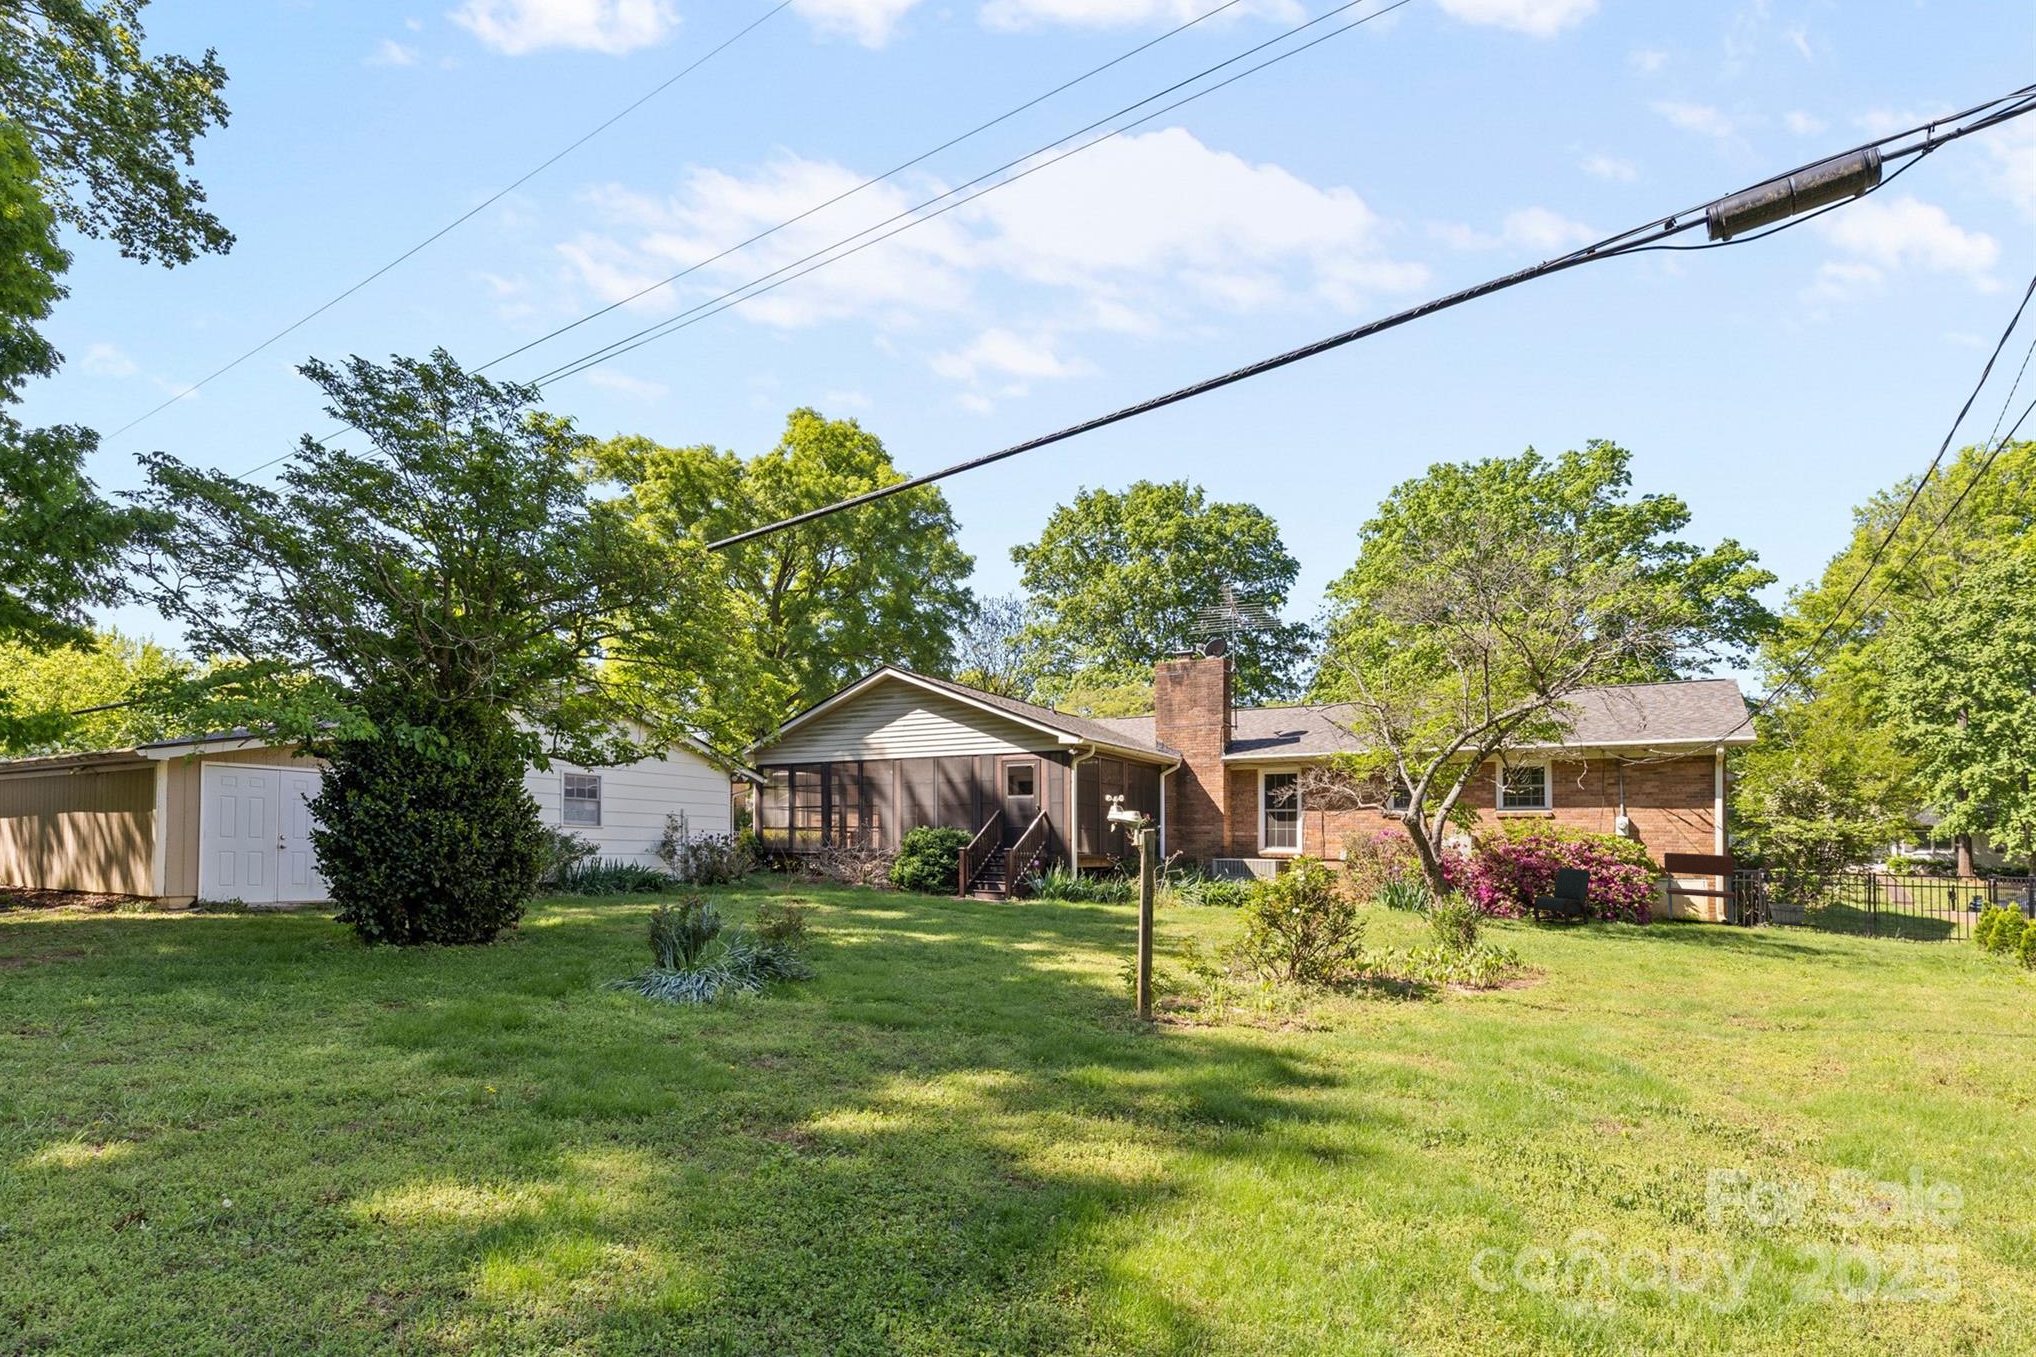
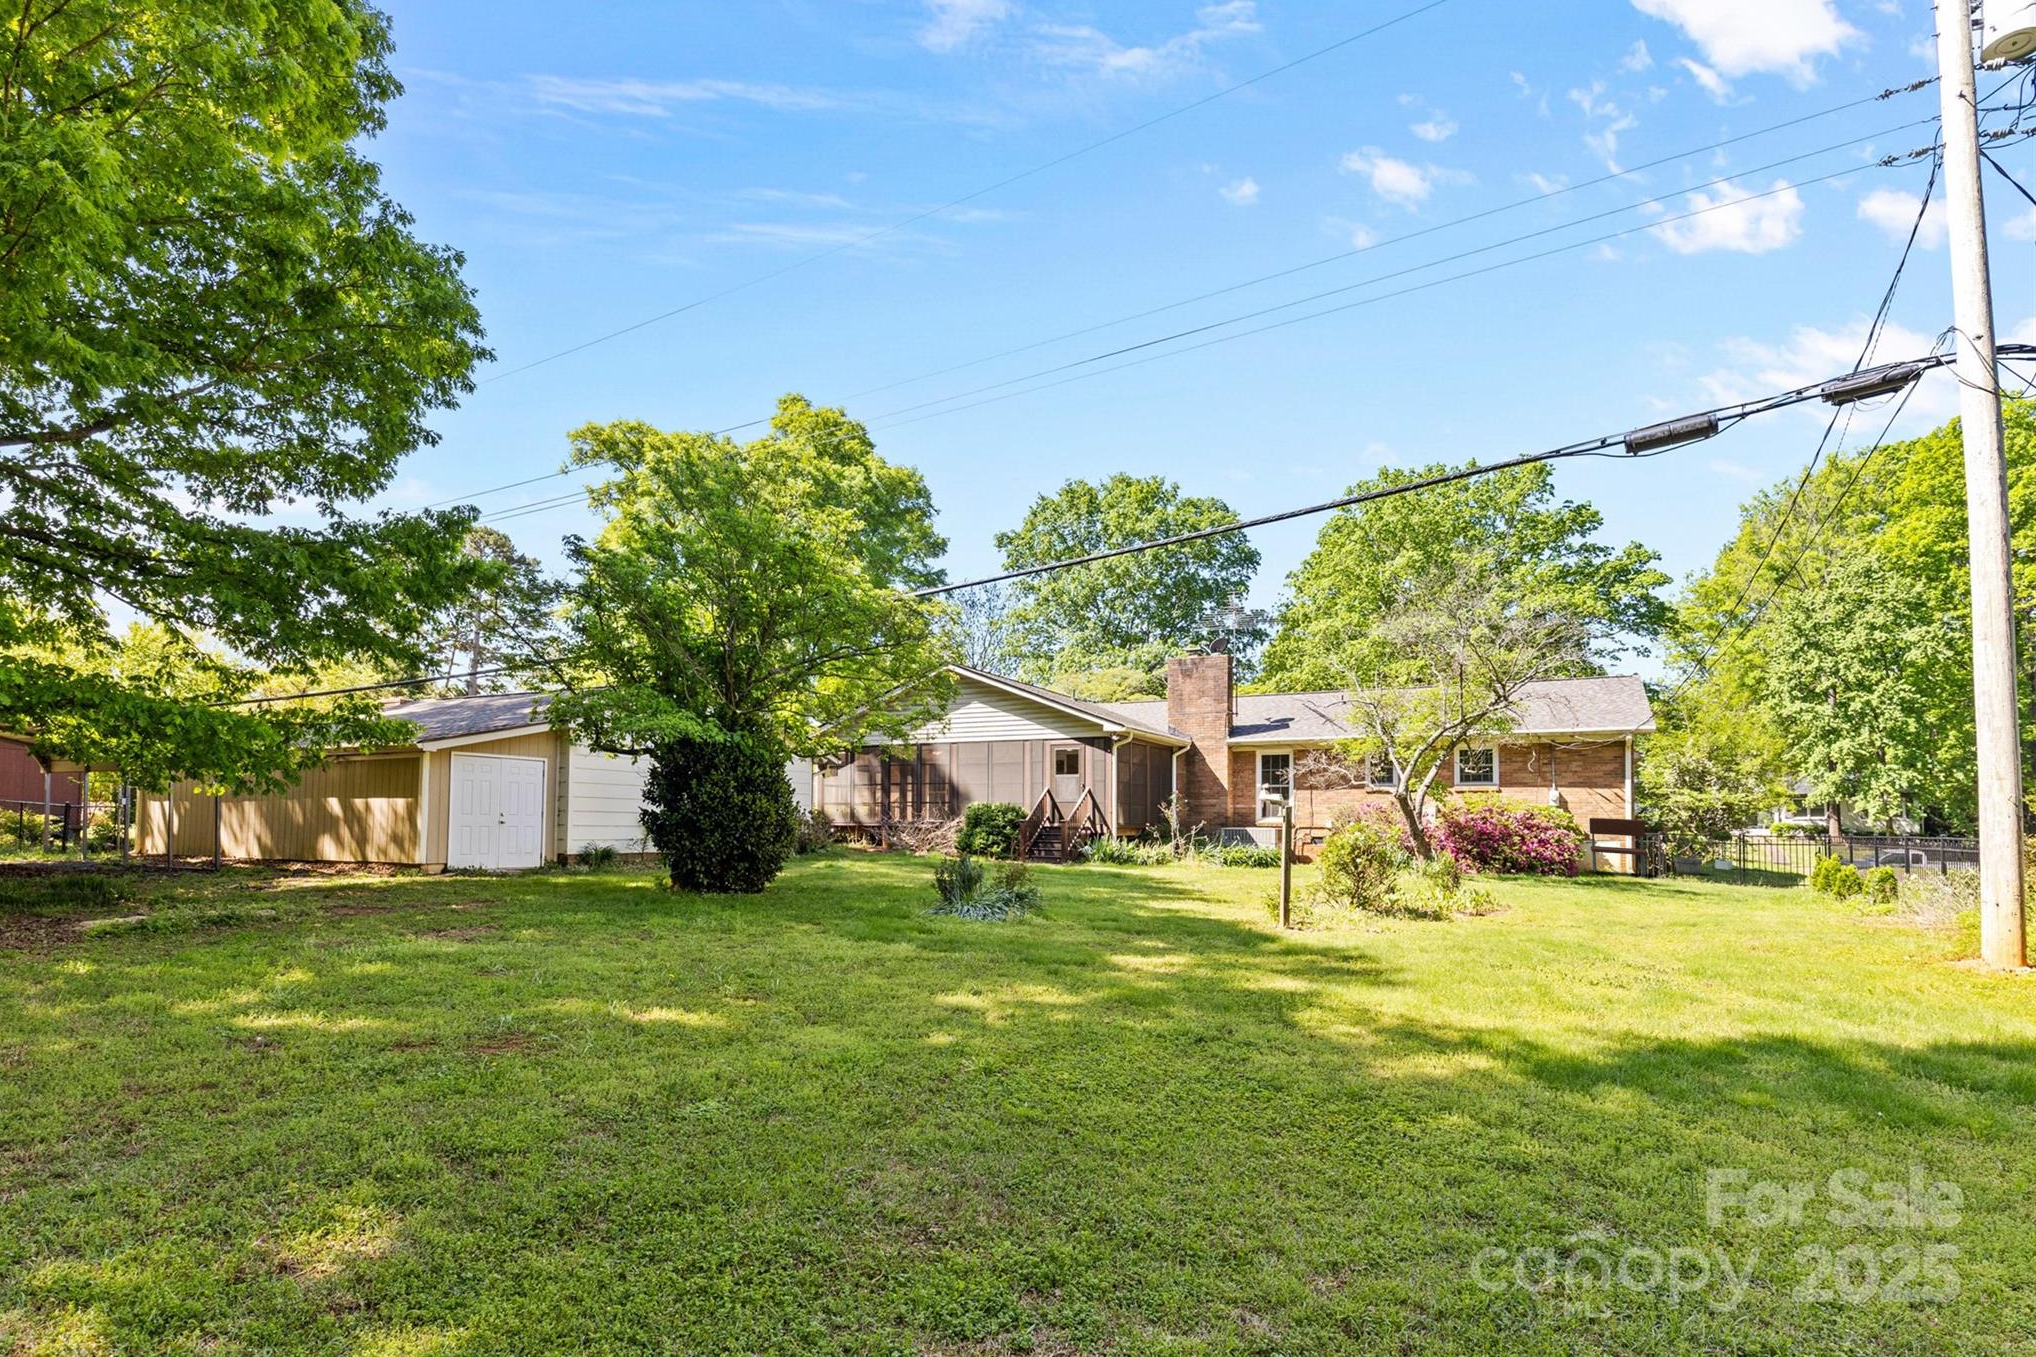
lounge chair: present [1534,868,1591,925] -> none [1487,835,1533,882]
potted tree: none [1818,873,1844,922] -> present [1712,831,1732,870]

